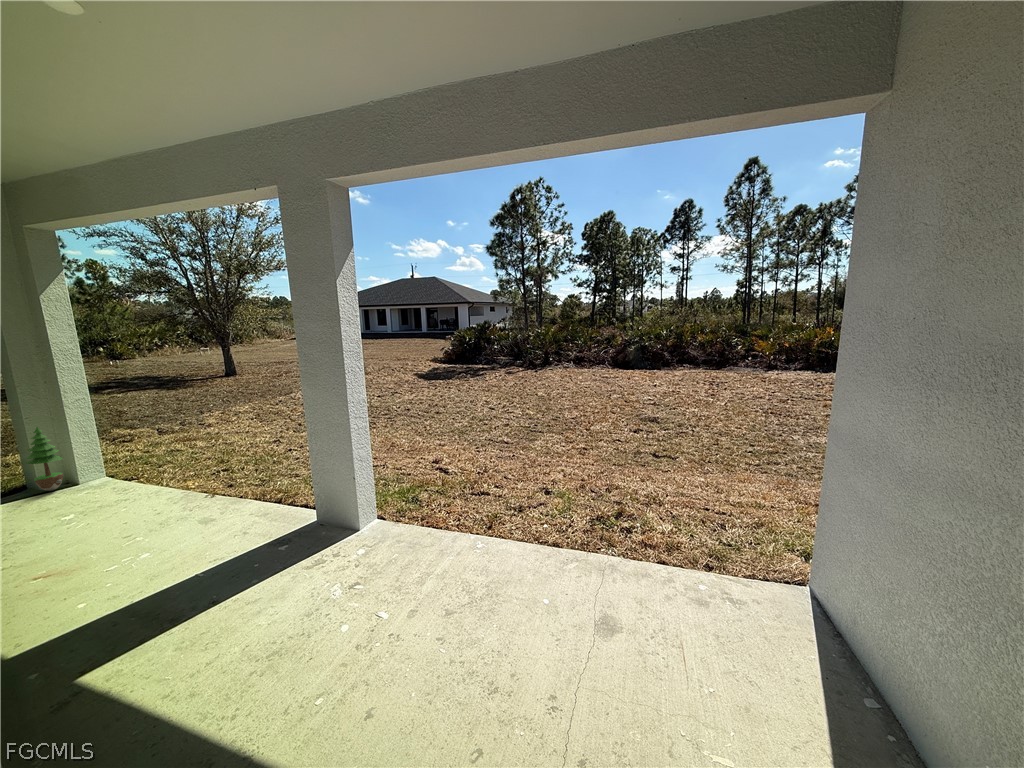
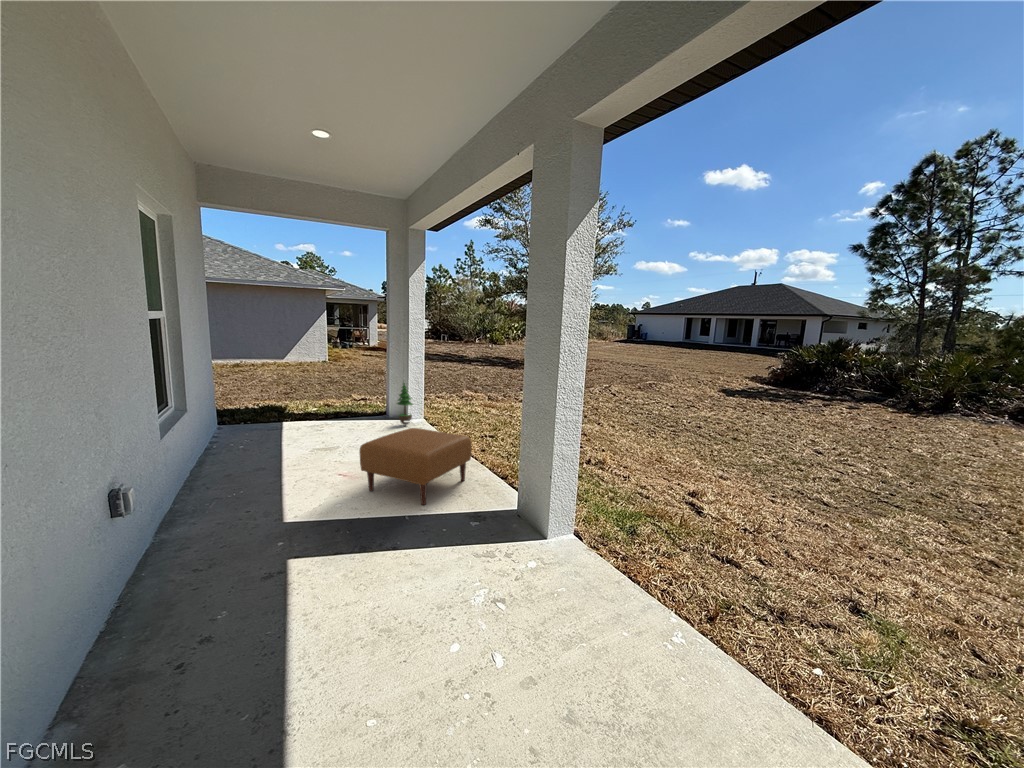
ottoman: none [58,470,231,579] -> present [360,428,472,505]

